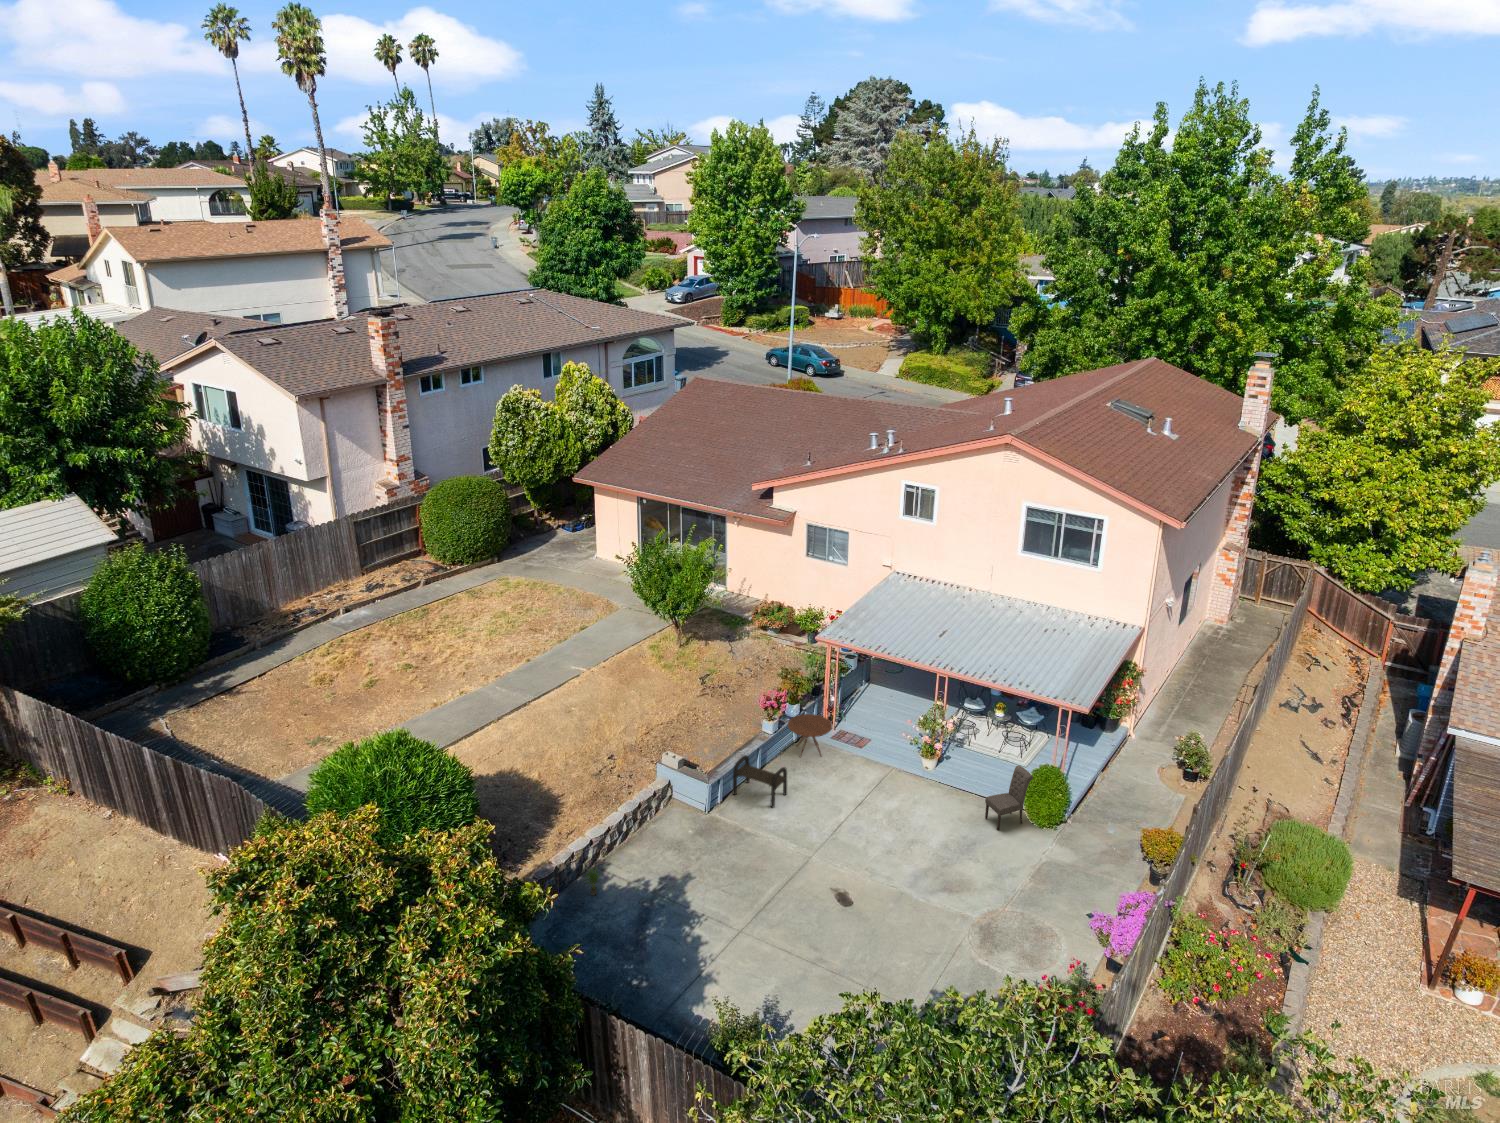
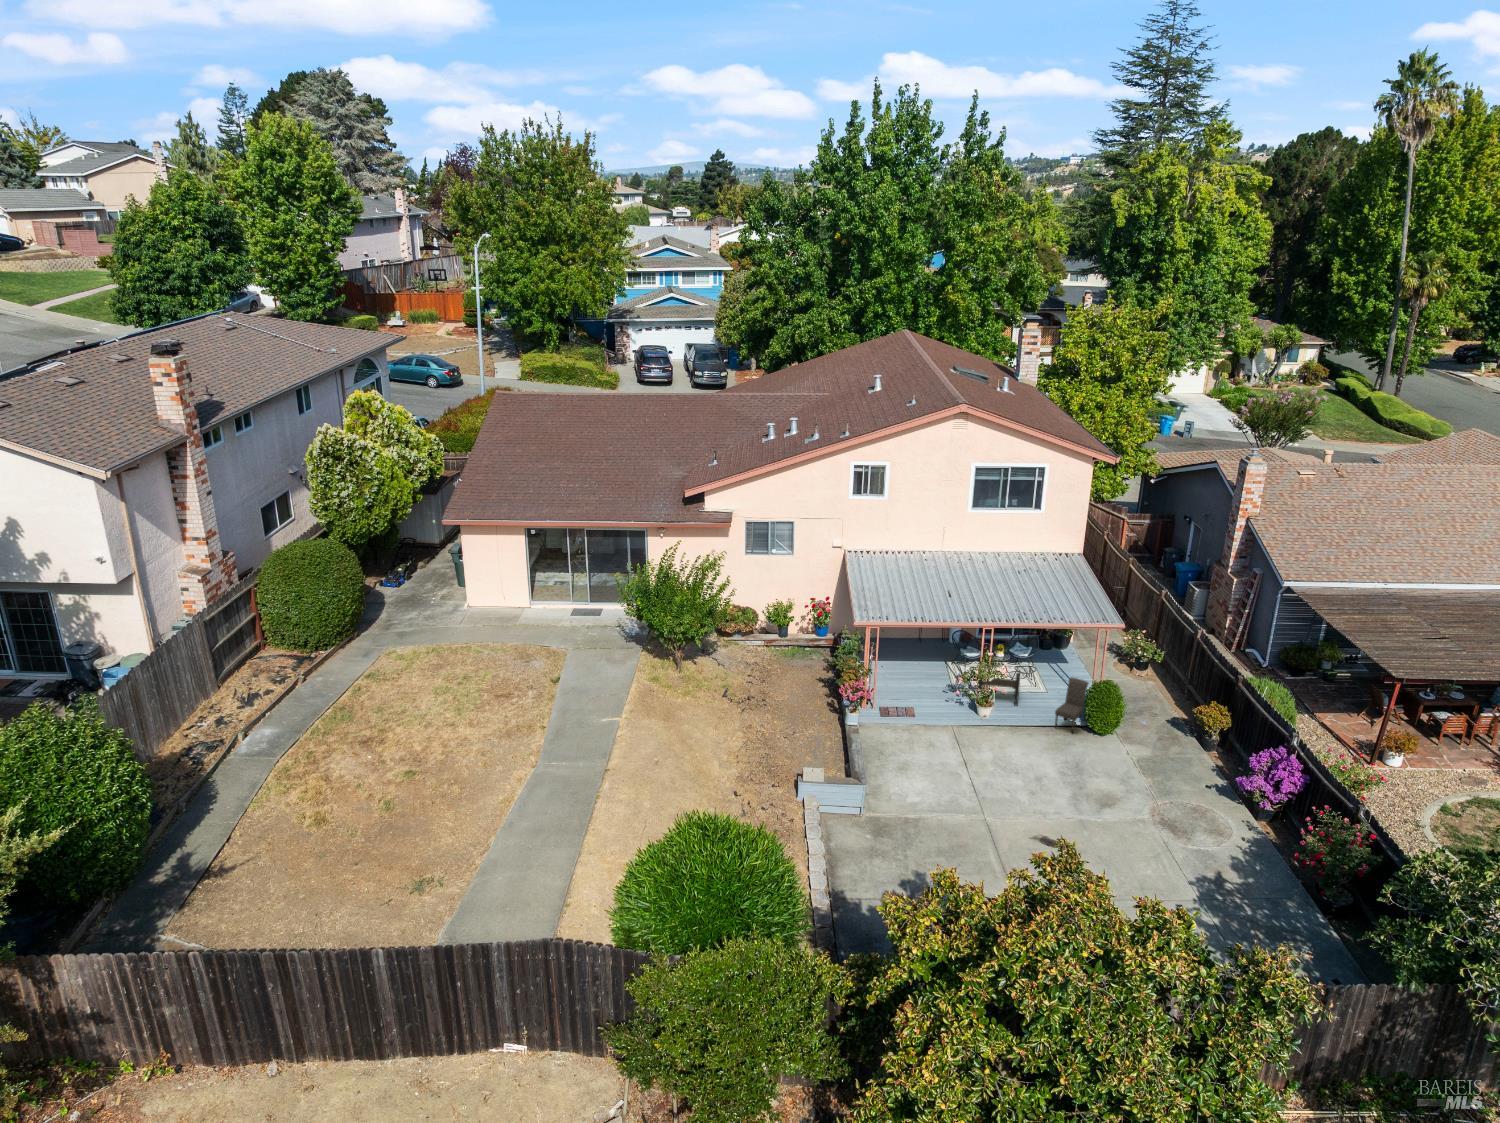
round table: present [788,714,832,758] -> none [857,685,898,727]
bench: present [733,755,787,808] -> present [979,673,1020,706]
potted plant: present [587,869,599,895] -> none [858,853,875,883]

